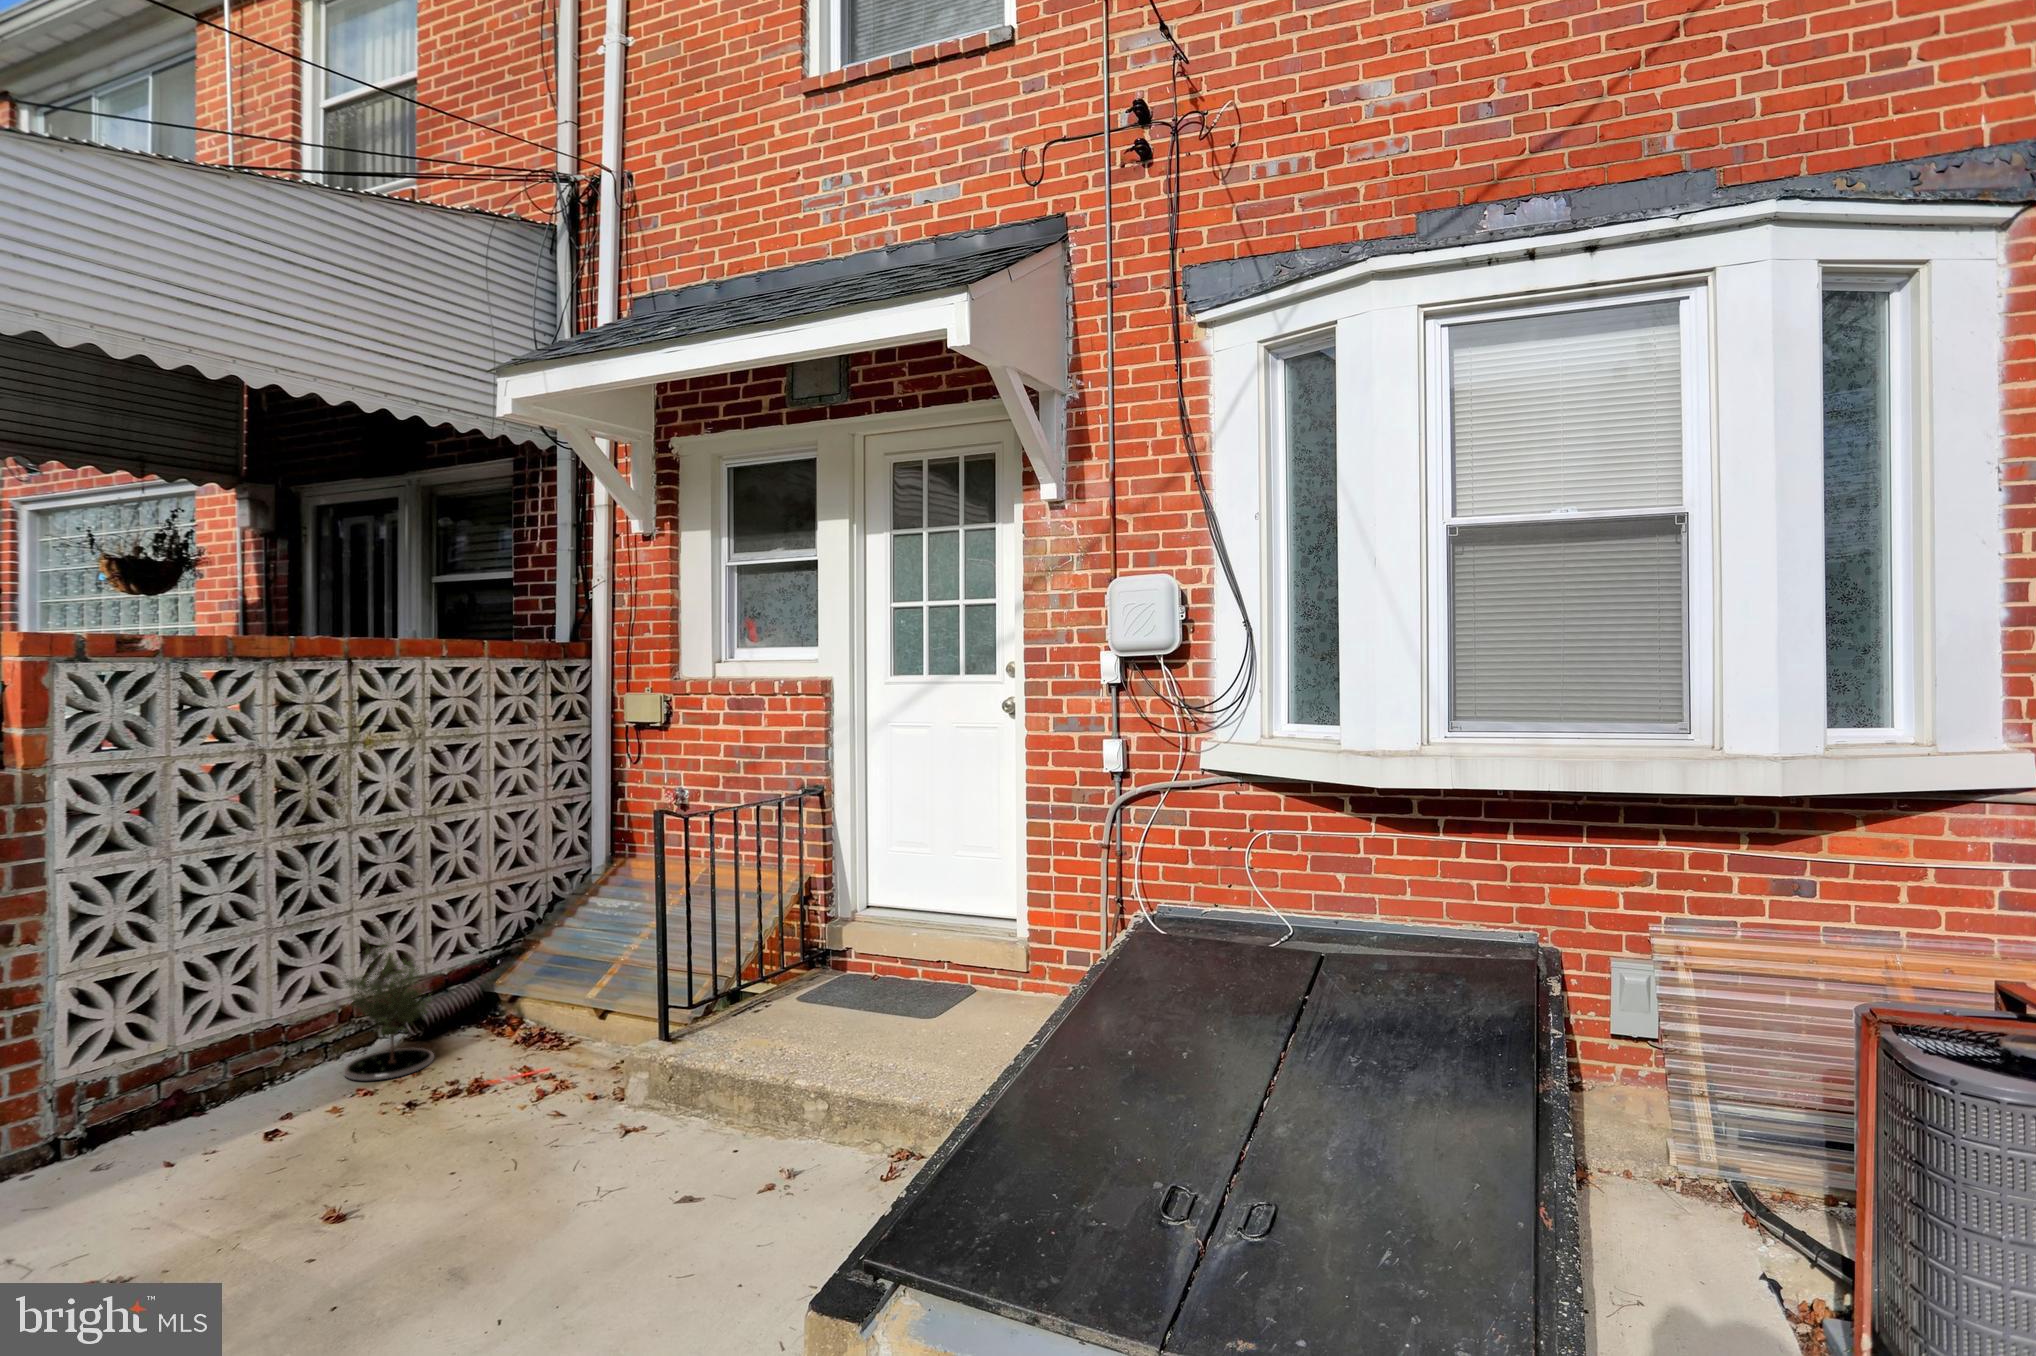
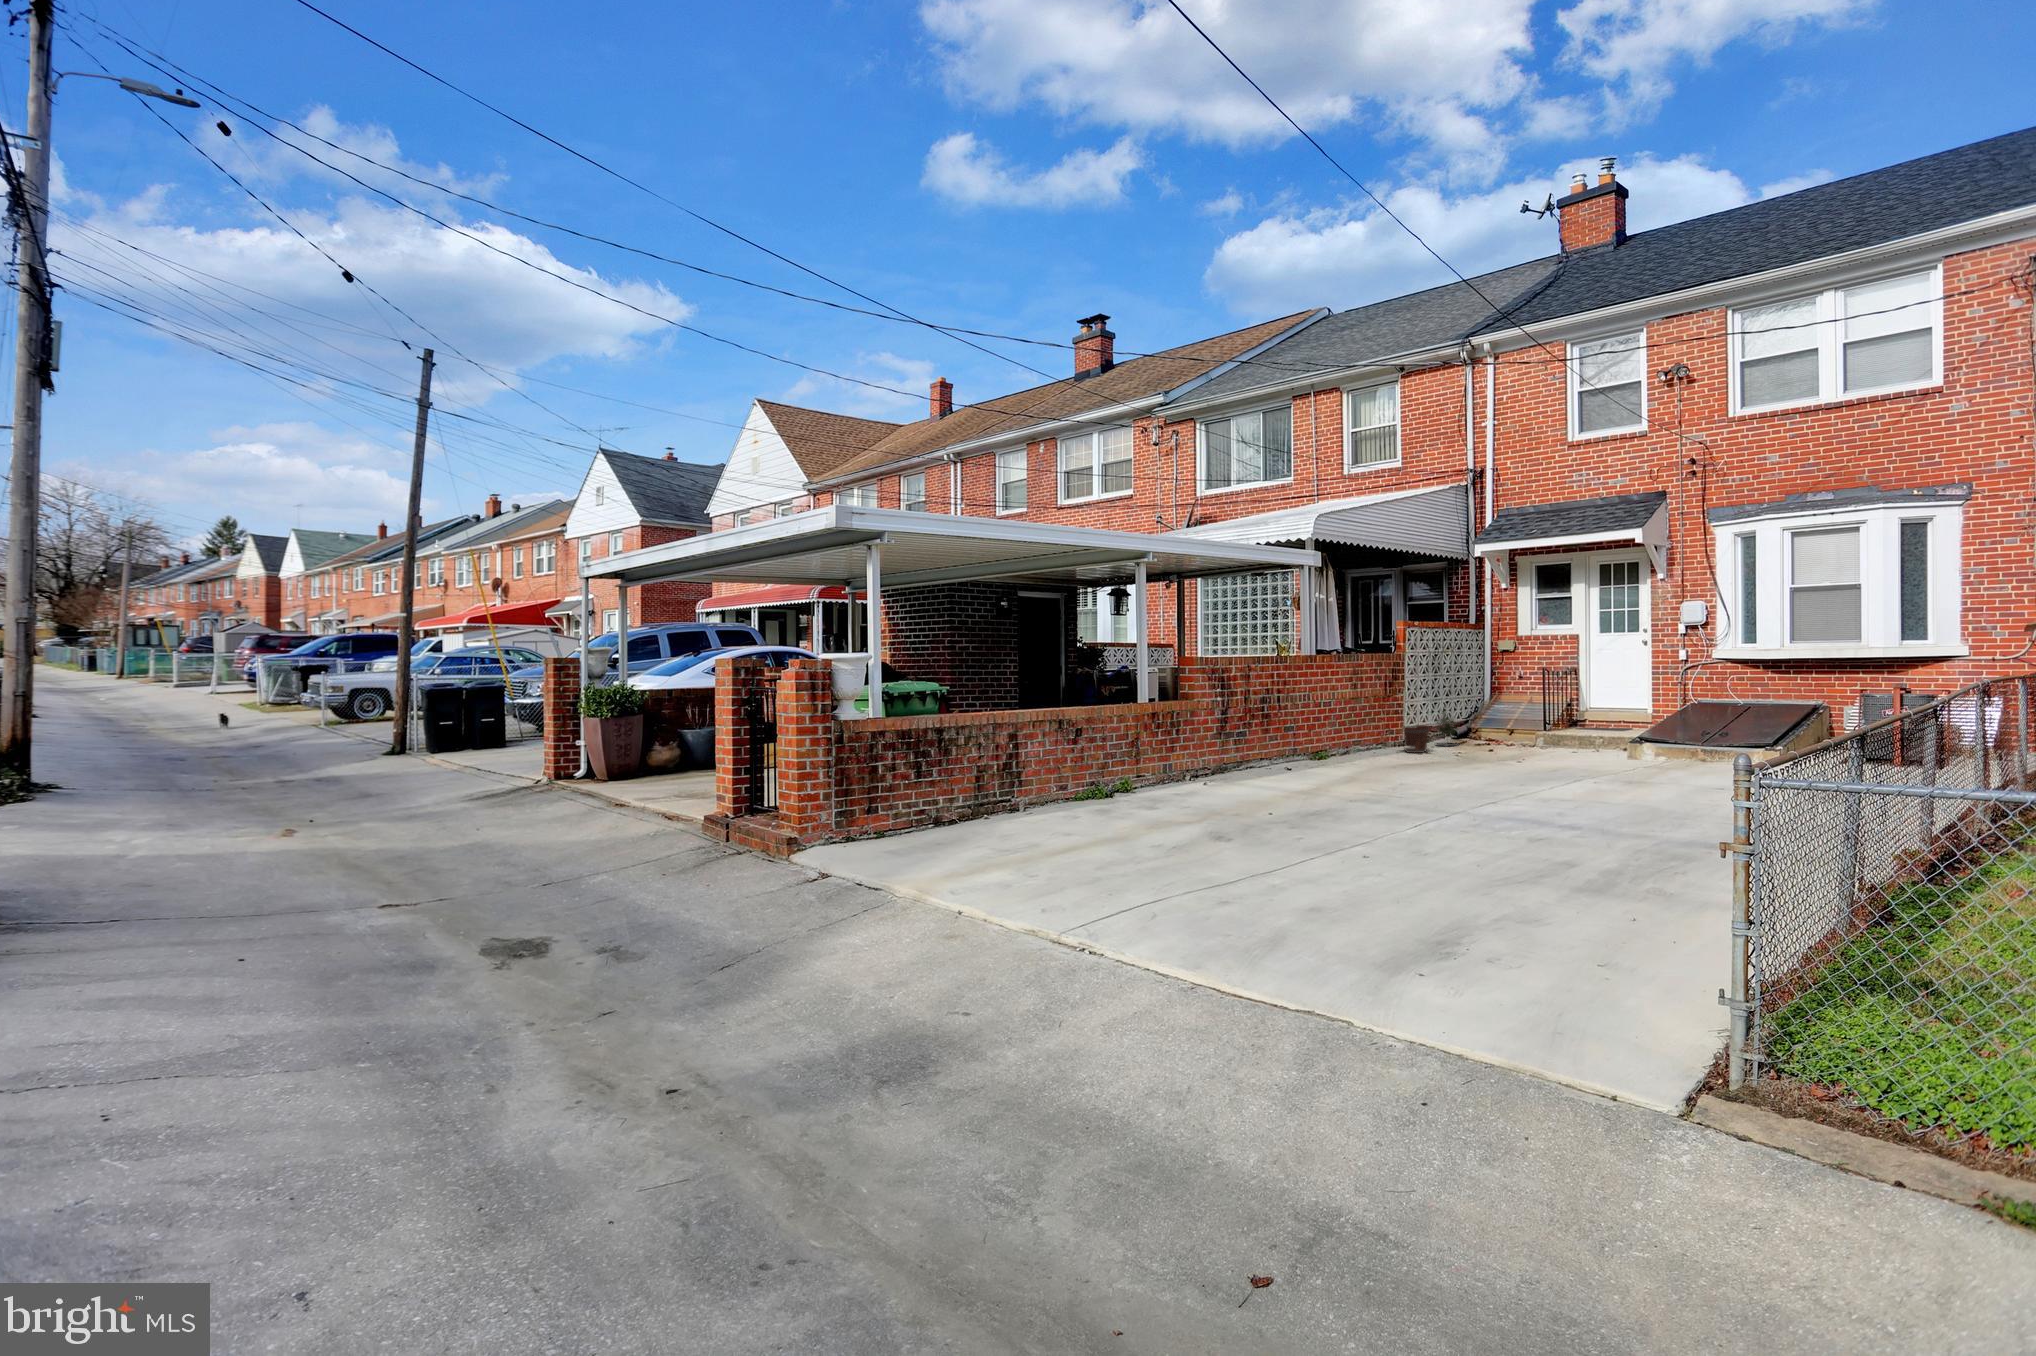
bucket: none [111,1022,250,1164] -> present [1402,725,1429,753]

